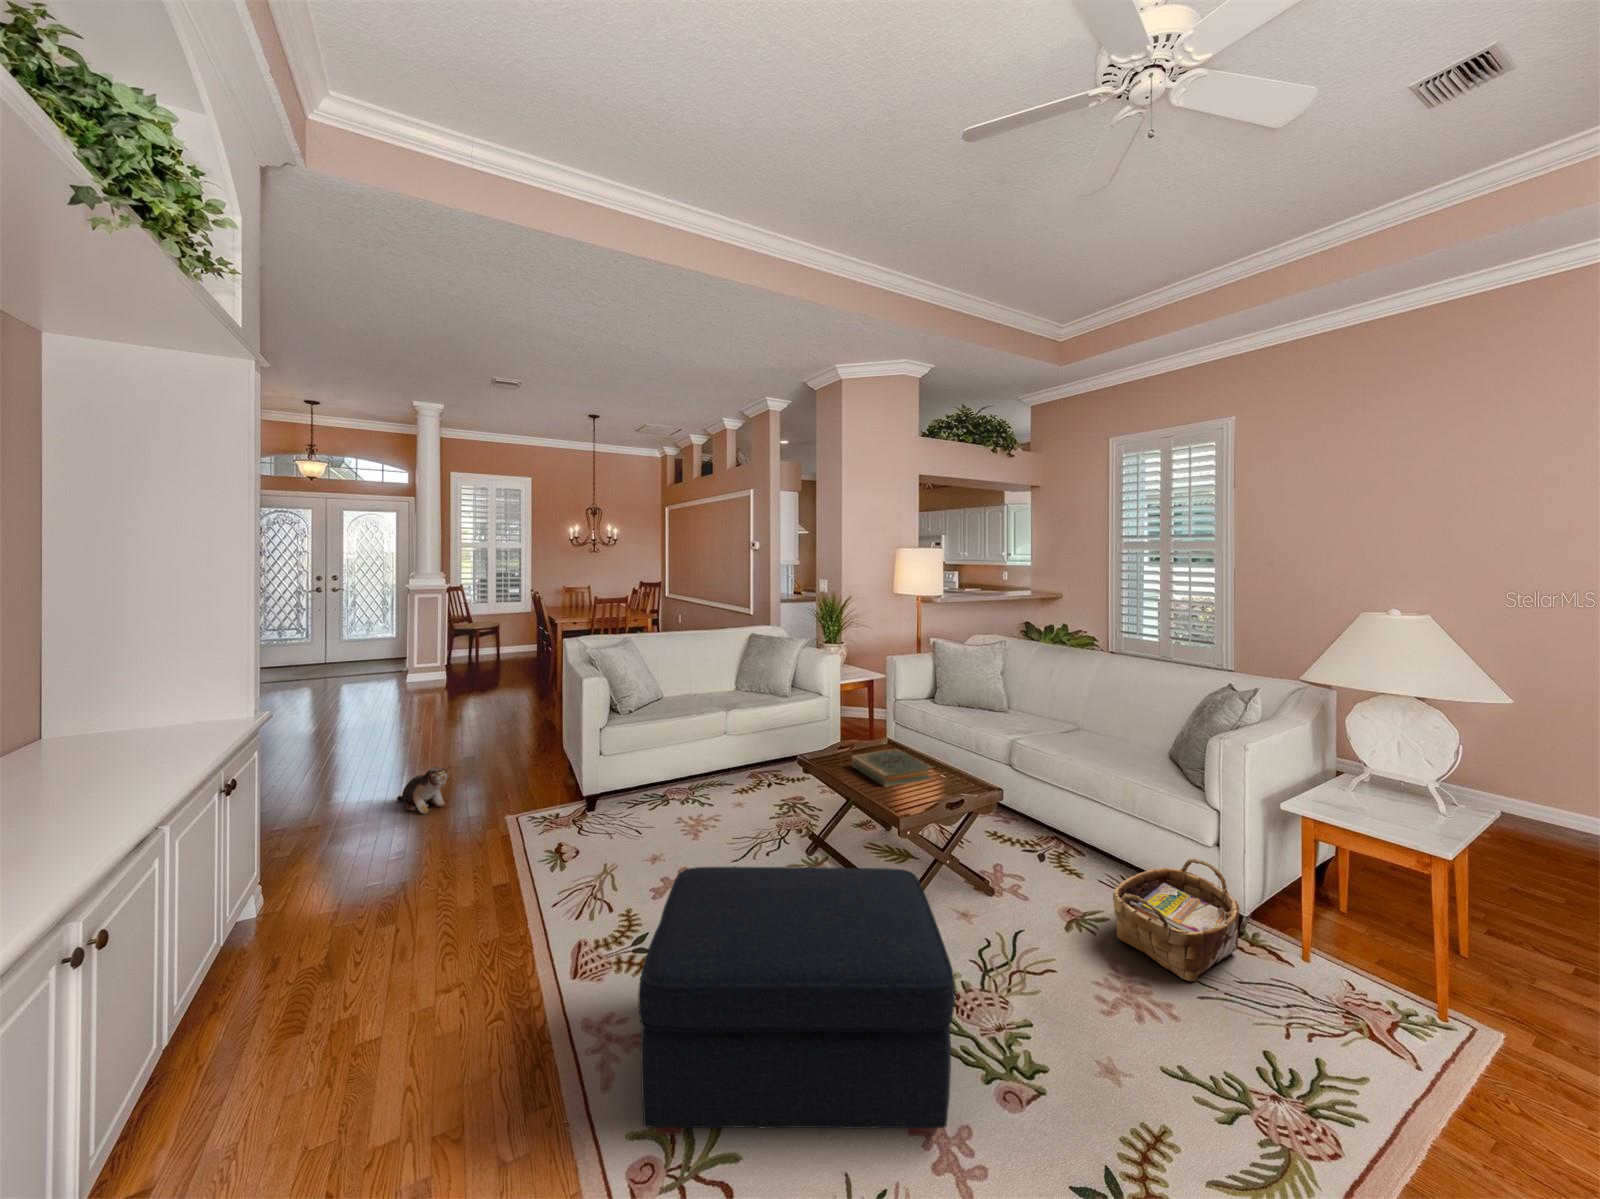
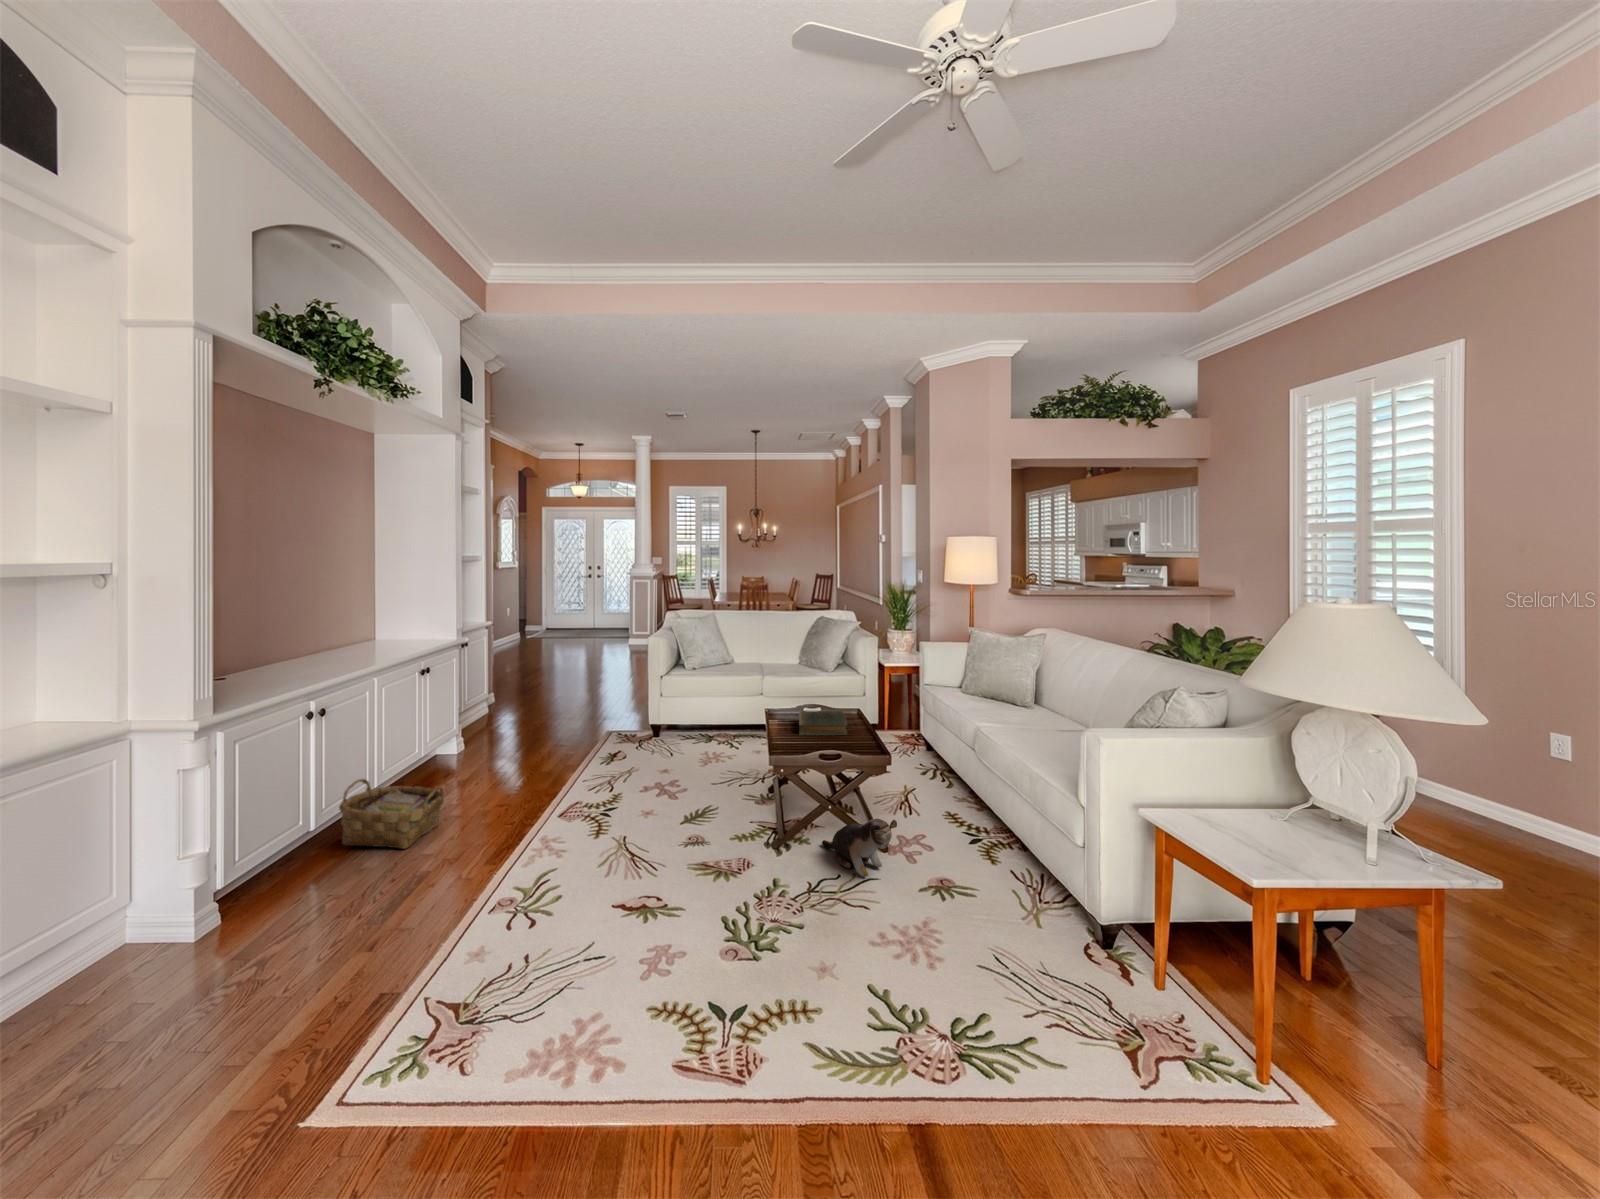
plush toy: present [397,766,451,814] -> present [822,819,897,877]
woven basket: present [1113,859,1239,981] -> present [339,779,444,849]
ottoman: present [638,867,955,1136] -> none [506,758,735,942]

